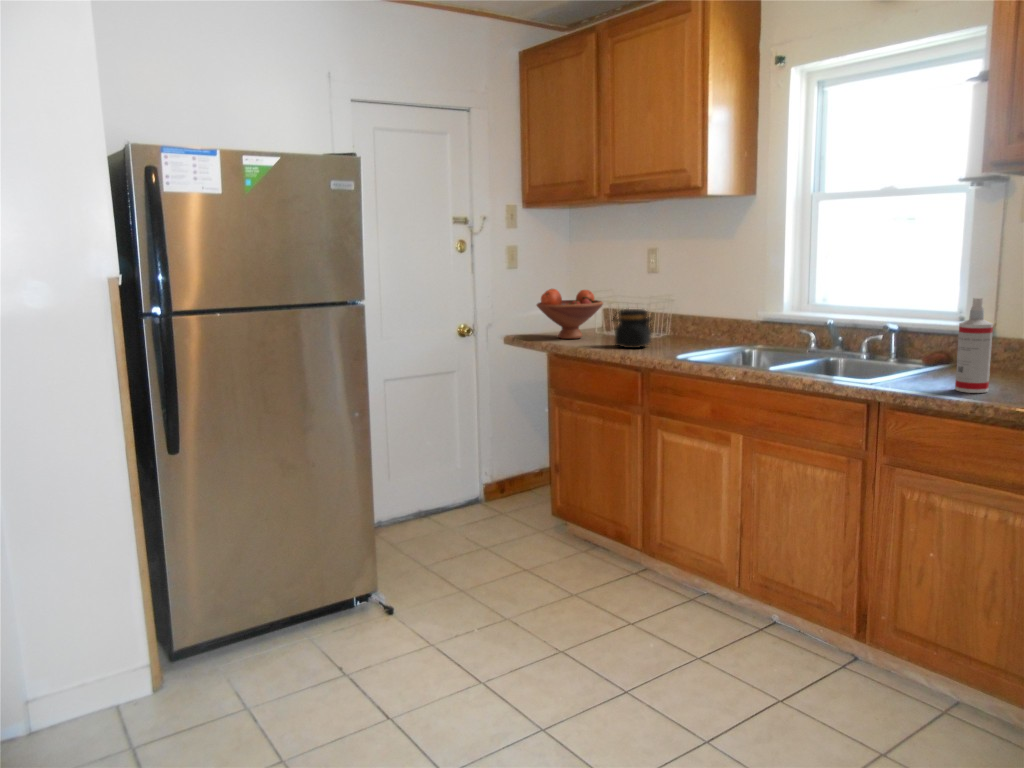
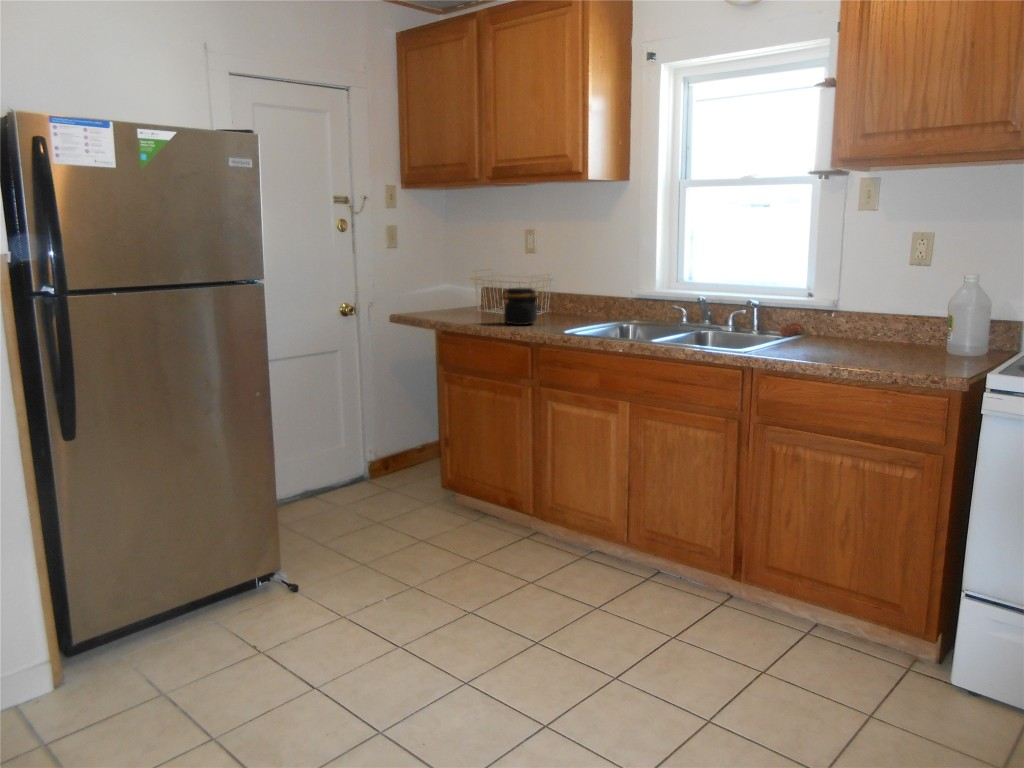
fruit bowl: present [537,289,603,339] -> none [423,268,488,317]
spray bottle: present [955,298,993,393] -> none [813,276,843,358]

